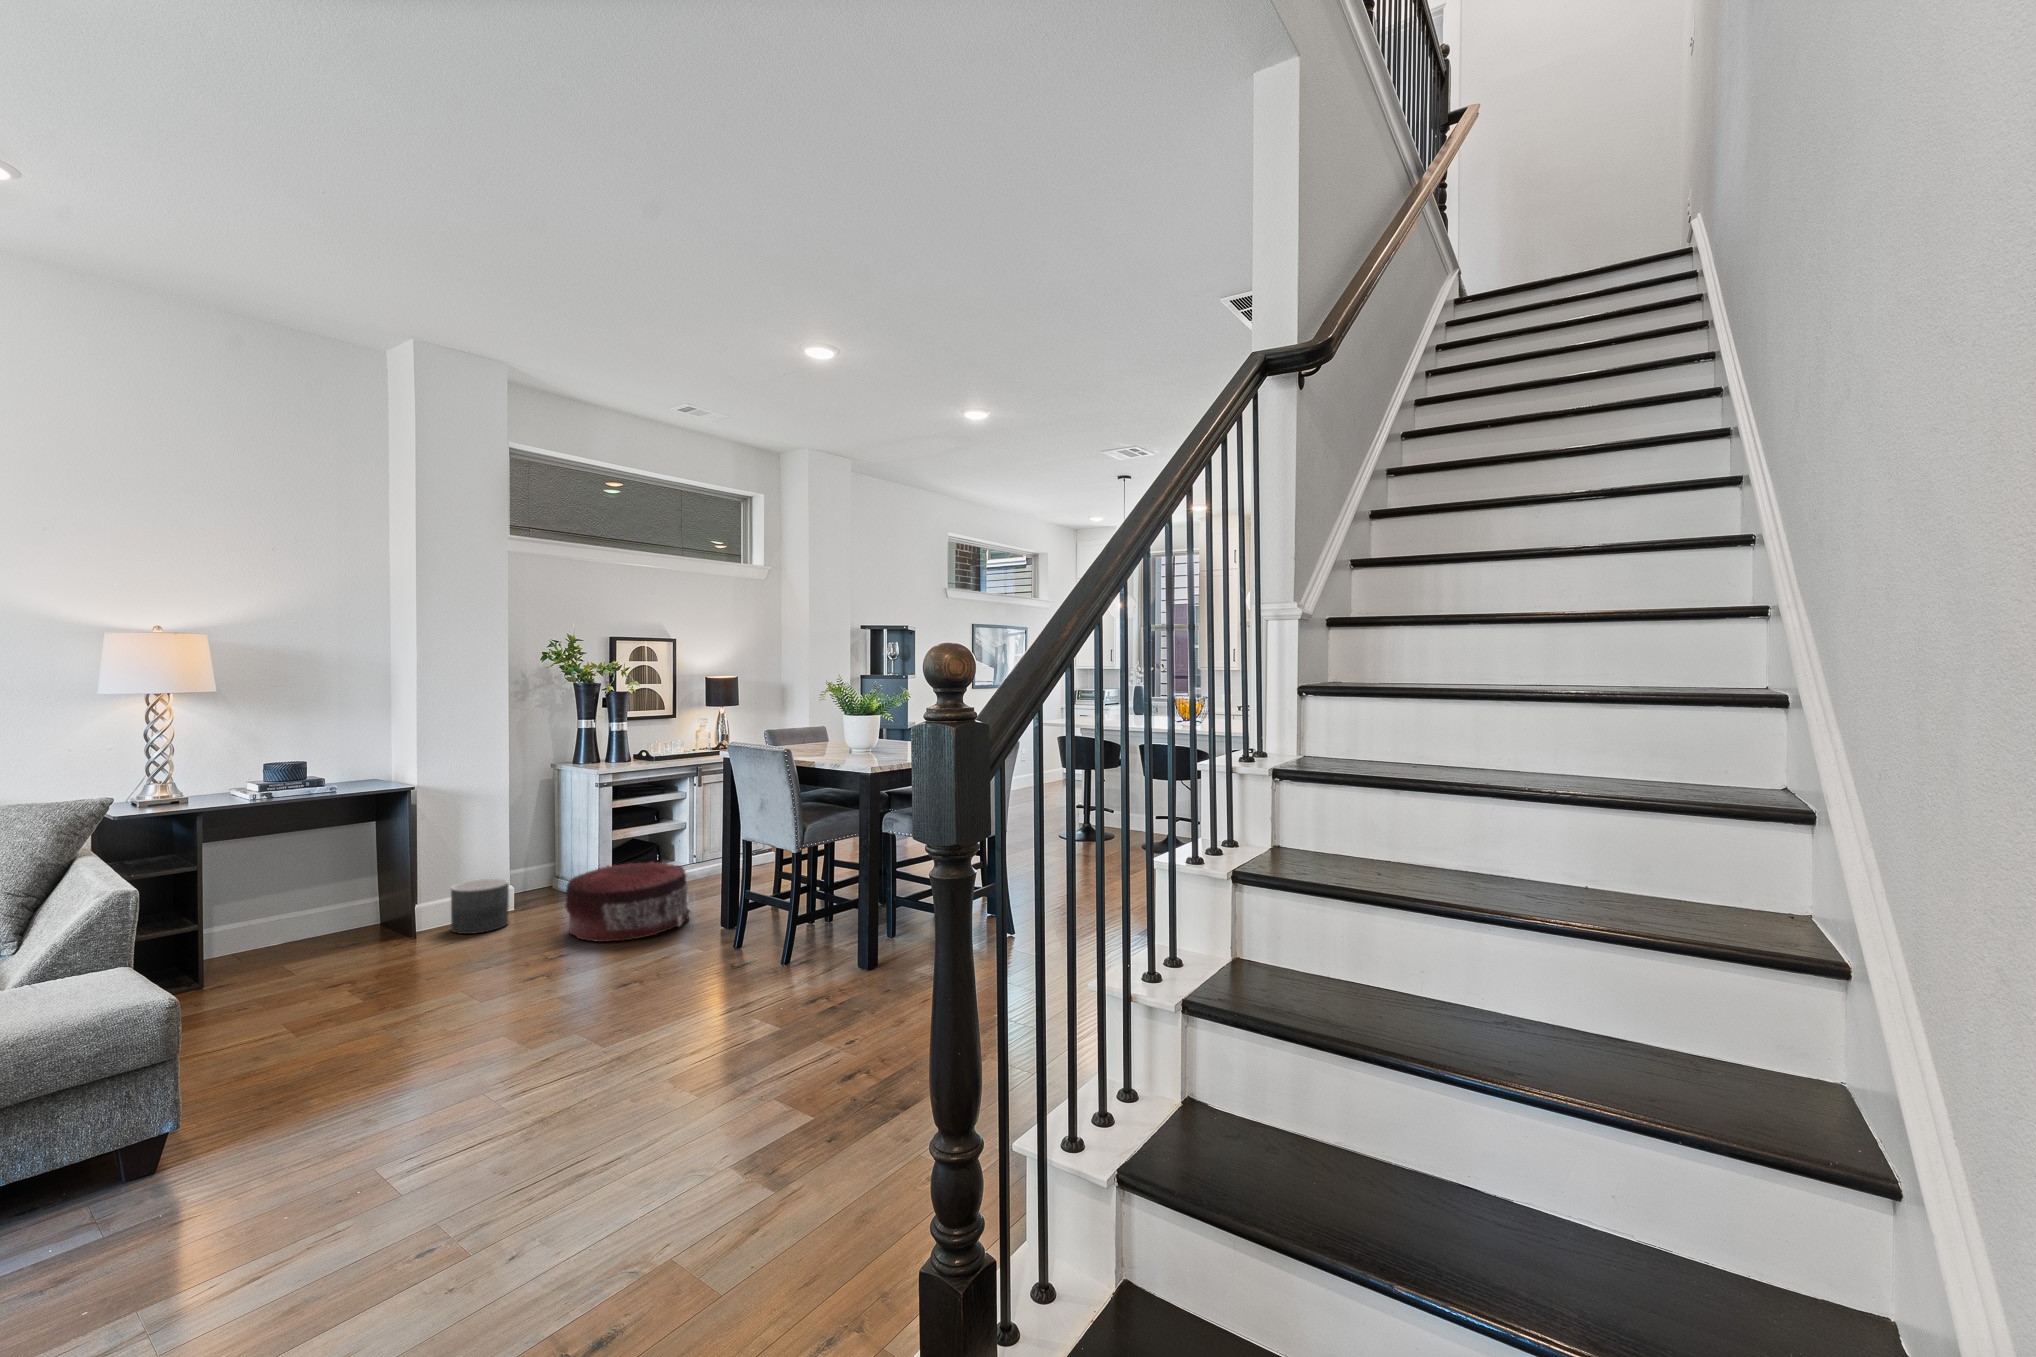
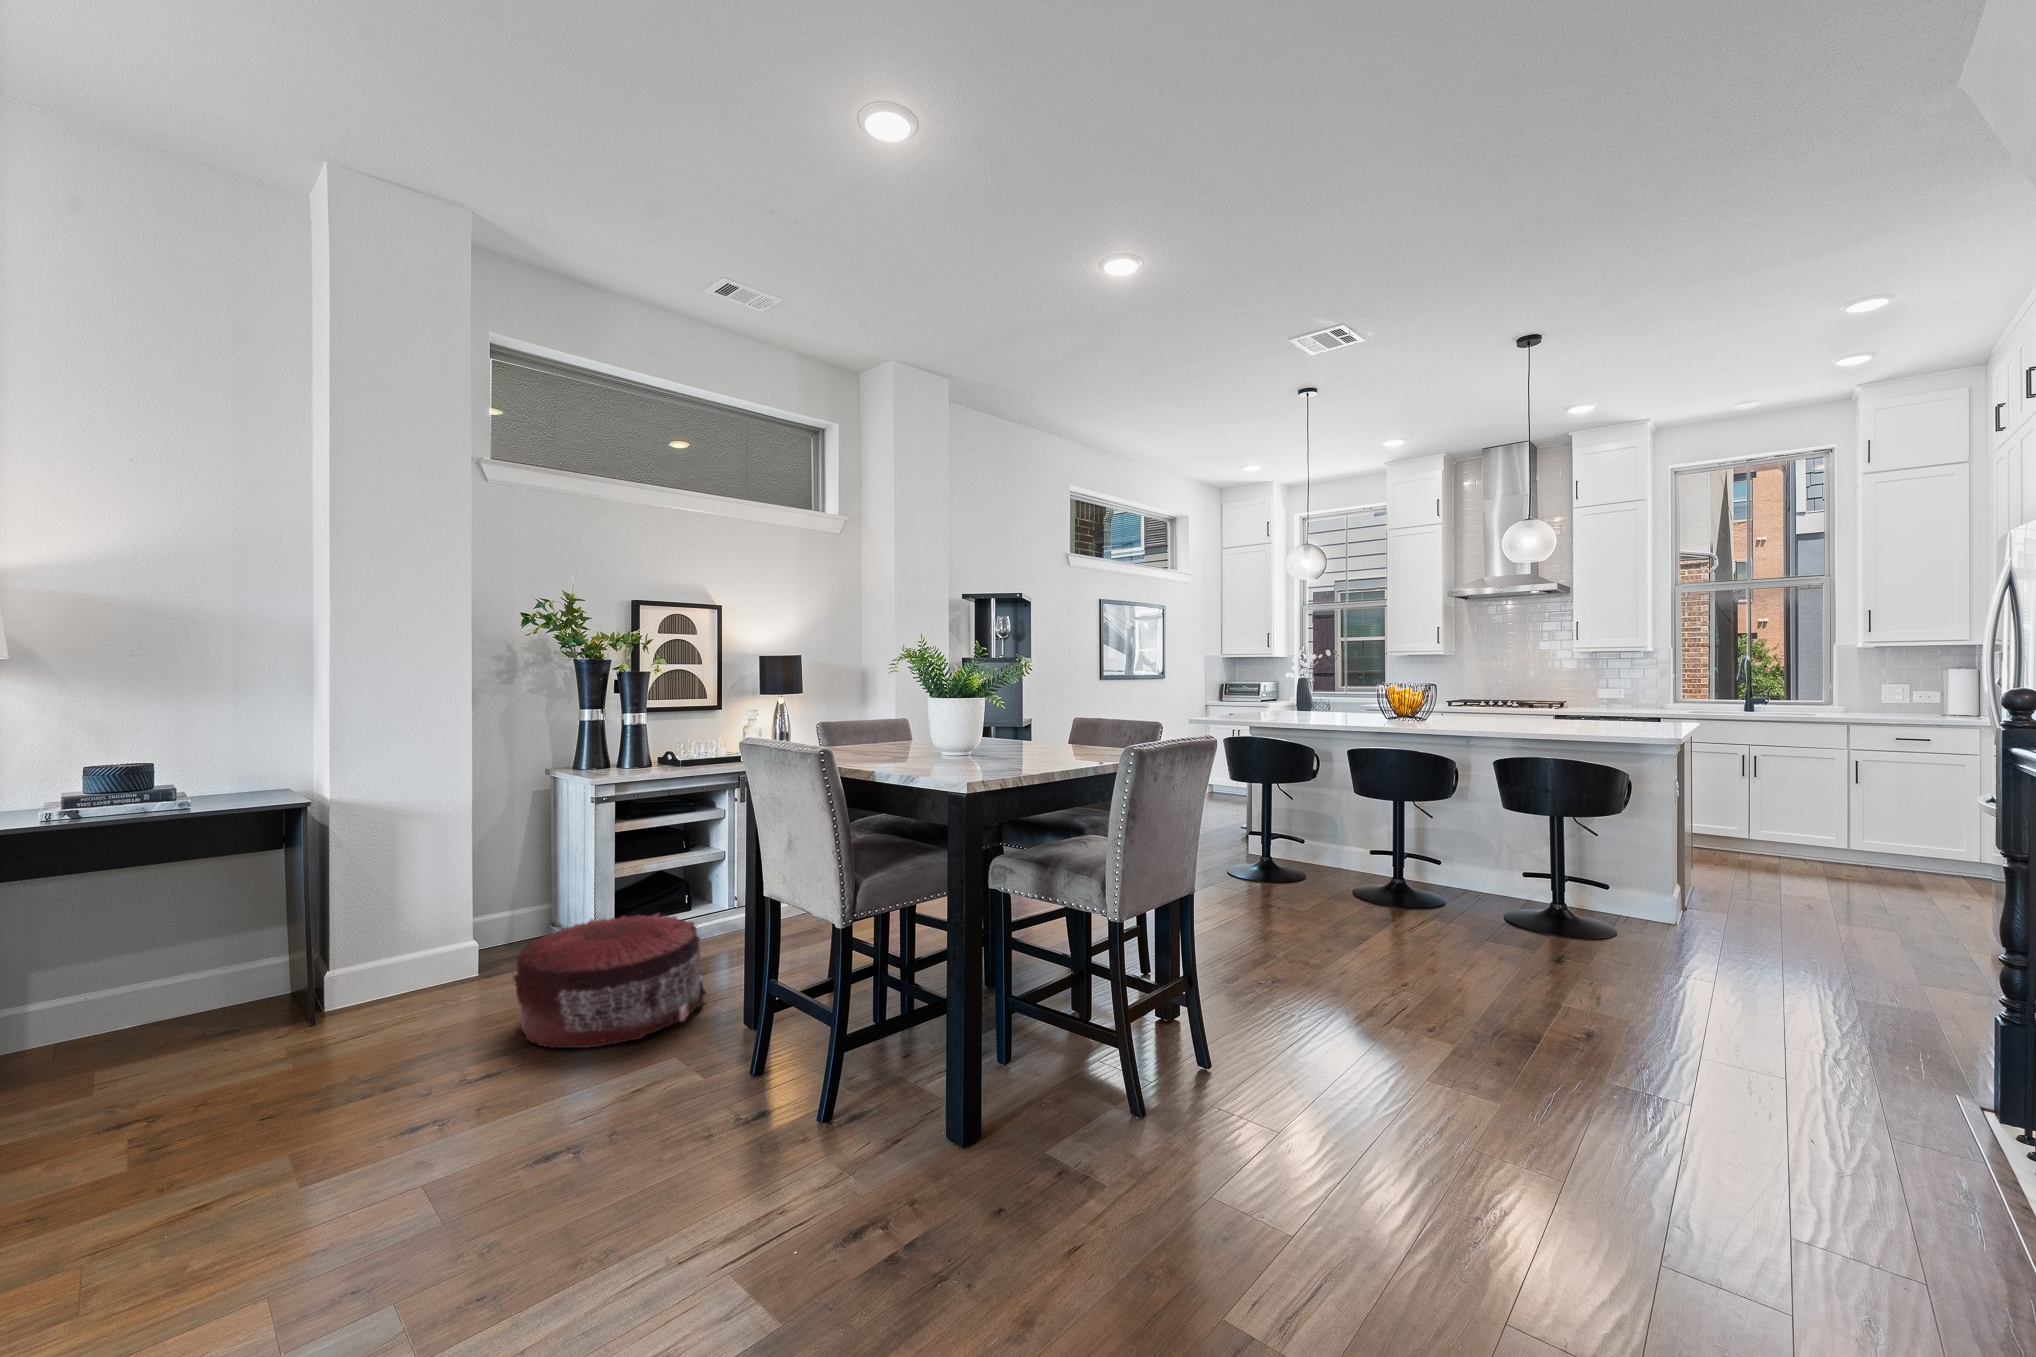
planter: present [451,879,509,934] -> none [365,934,453,1021]

